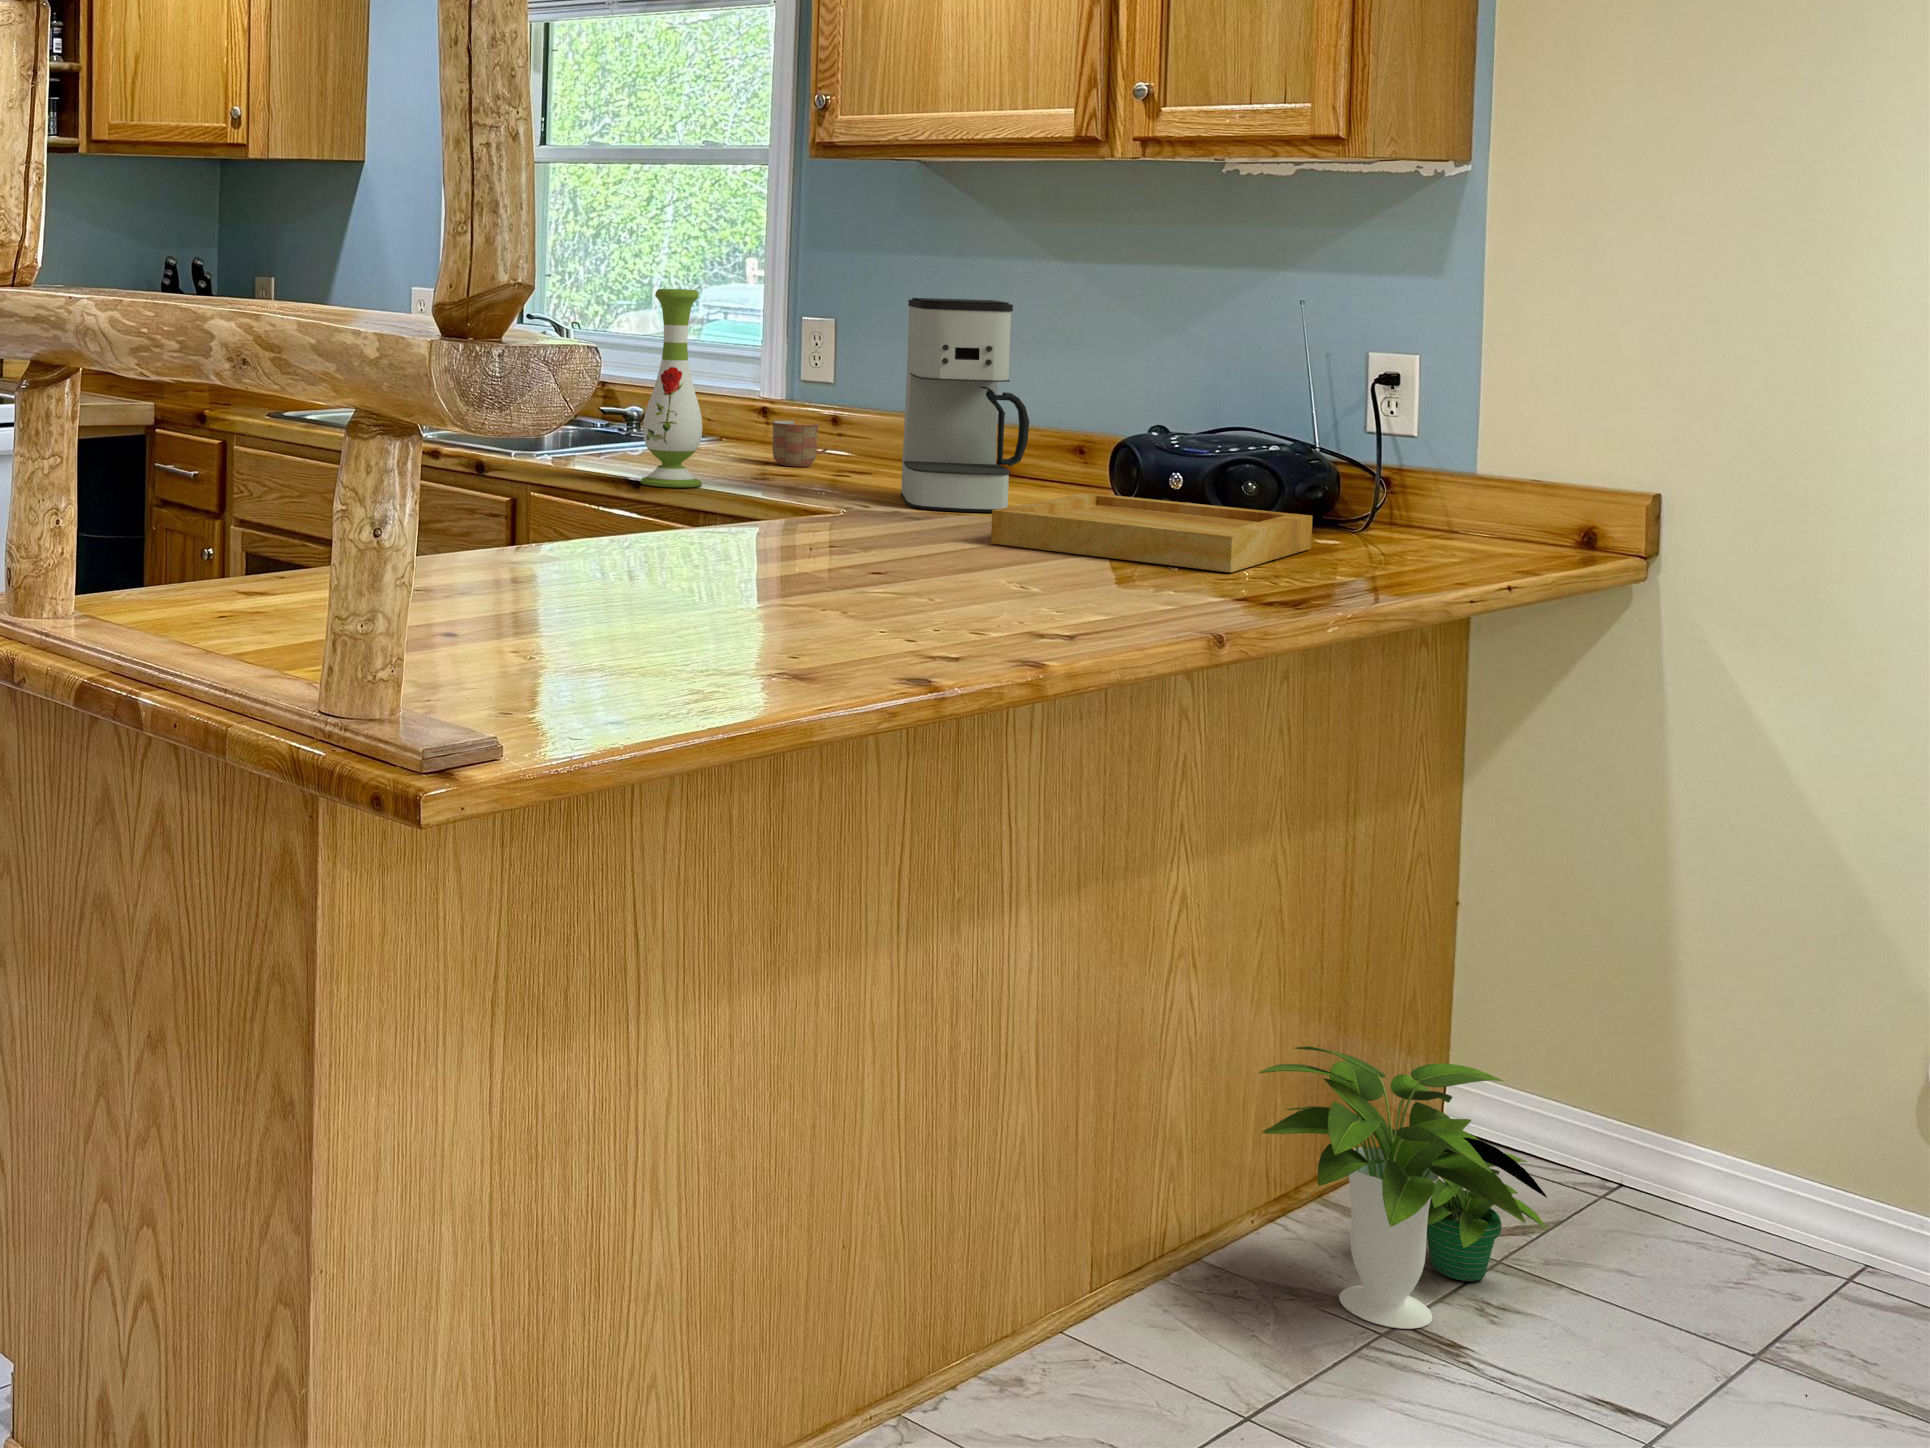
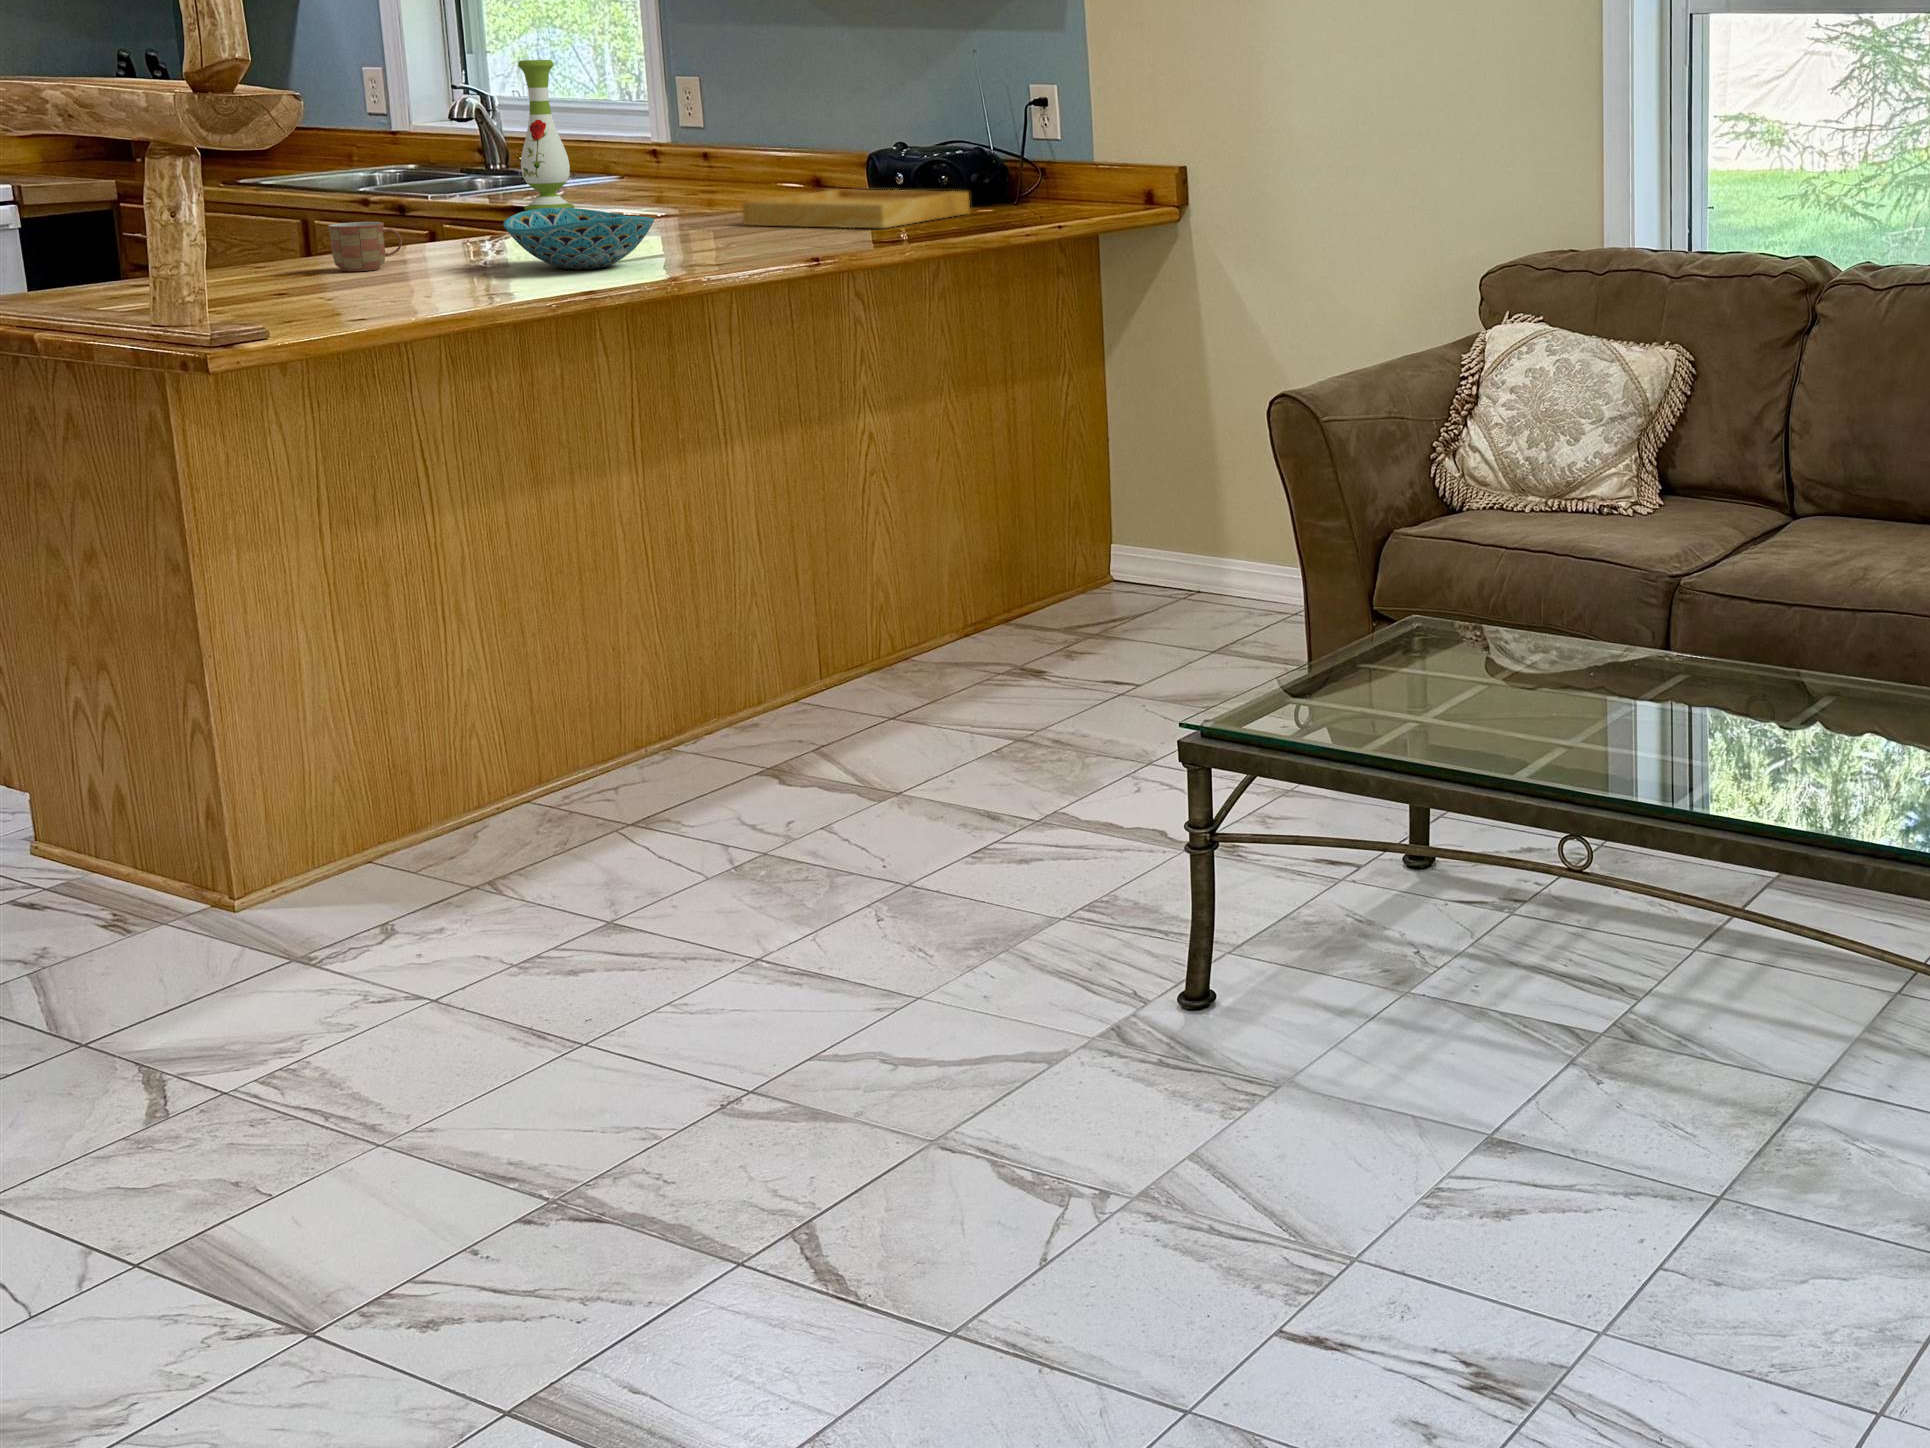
coffee maker: present [901,298,1029,512] -> none [714,57,806,210]
mug: present [772,421,828,466] -> present [327,222,402,271]
bowl: none [761,521,1000,632] -> present [503,208,654,269]
potted plant: present [1259,1047,1547,1329] -> none [918,515,1103,667]

